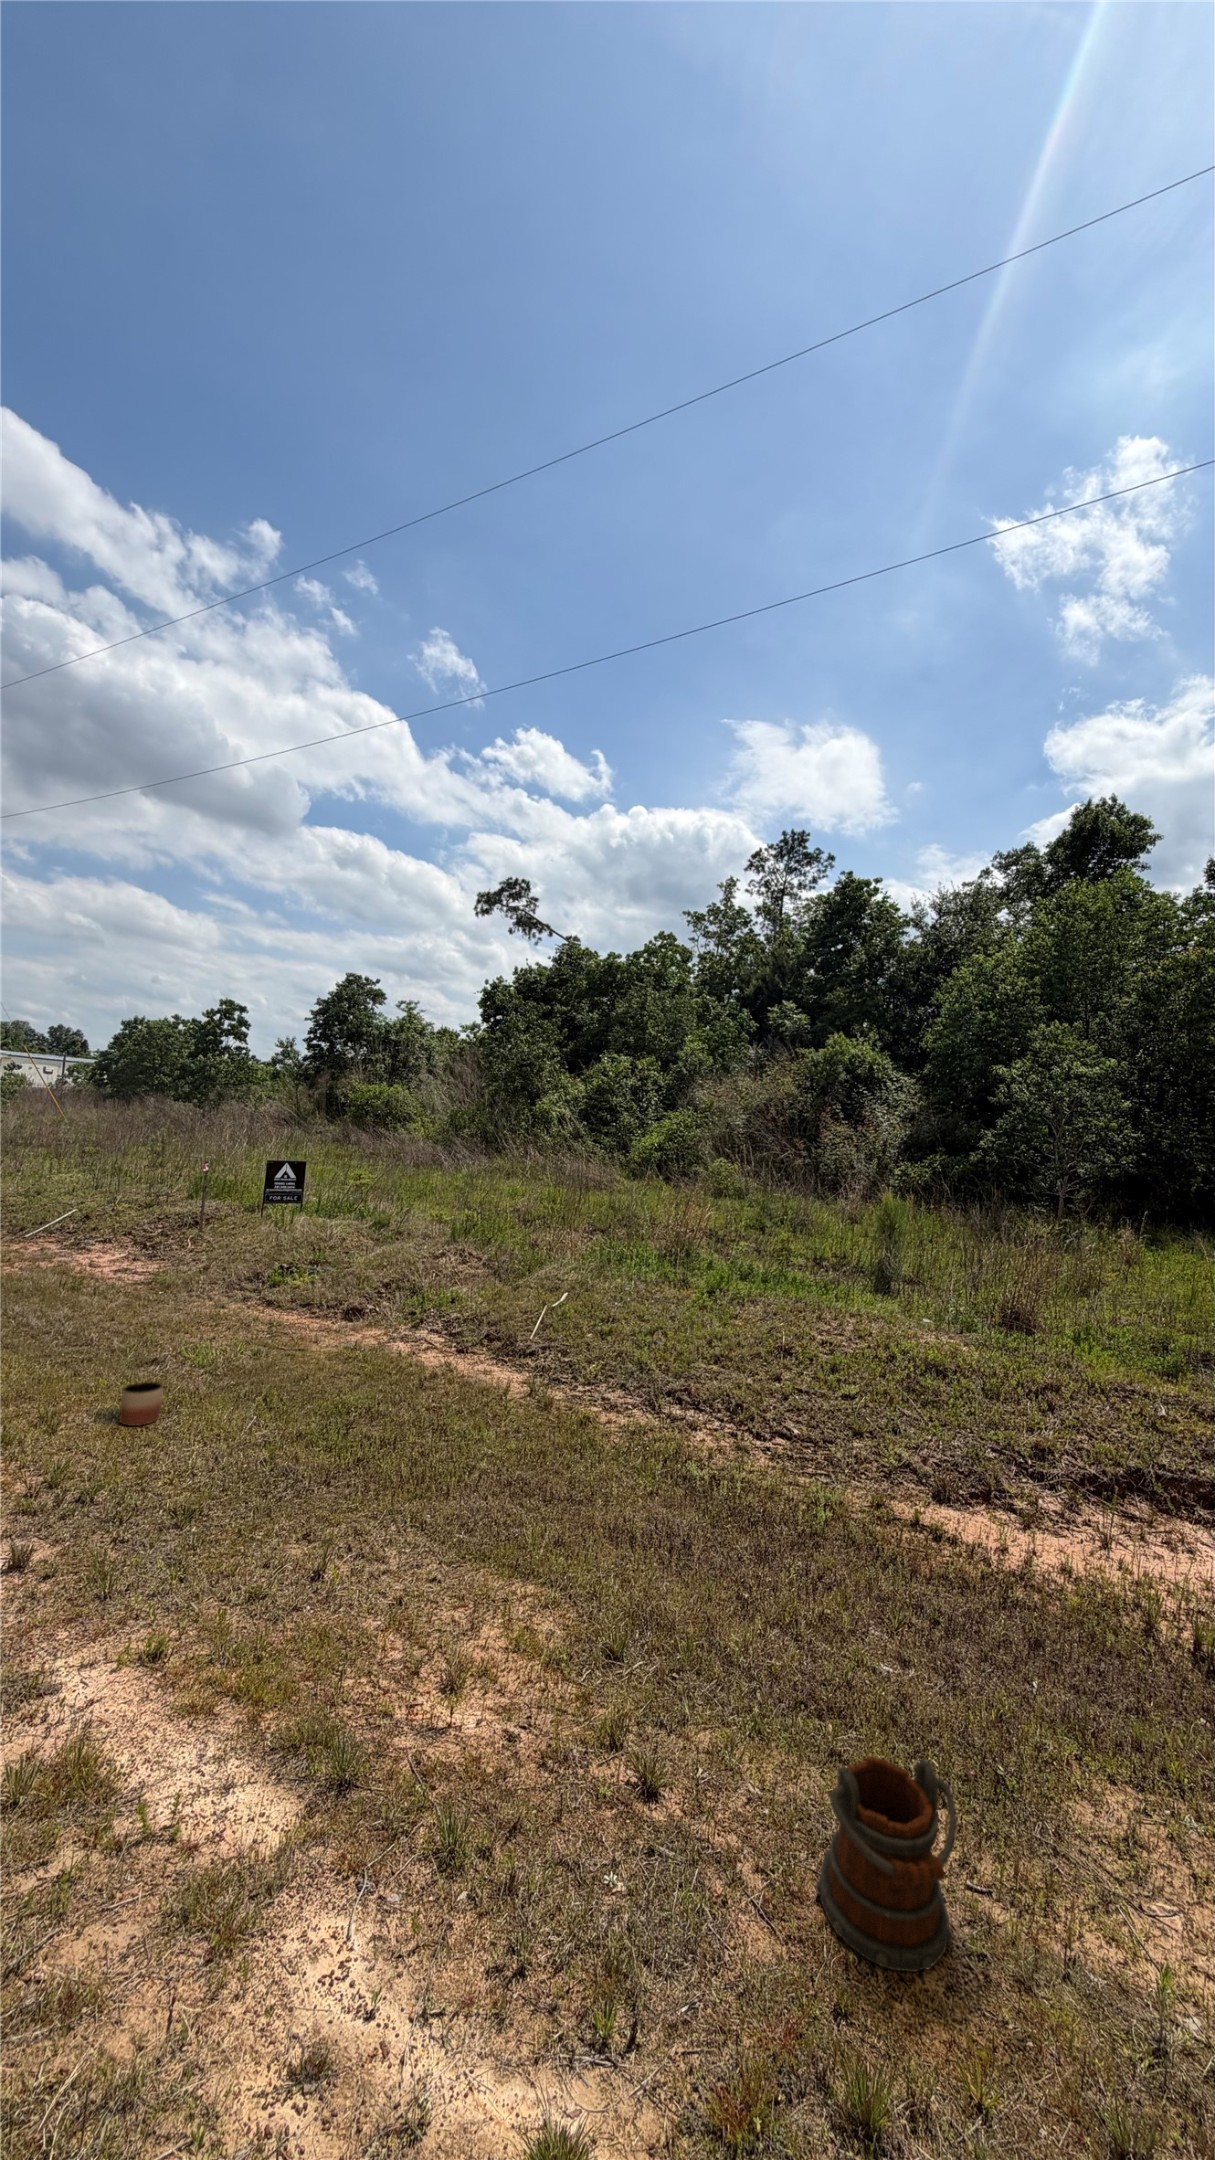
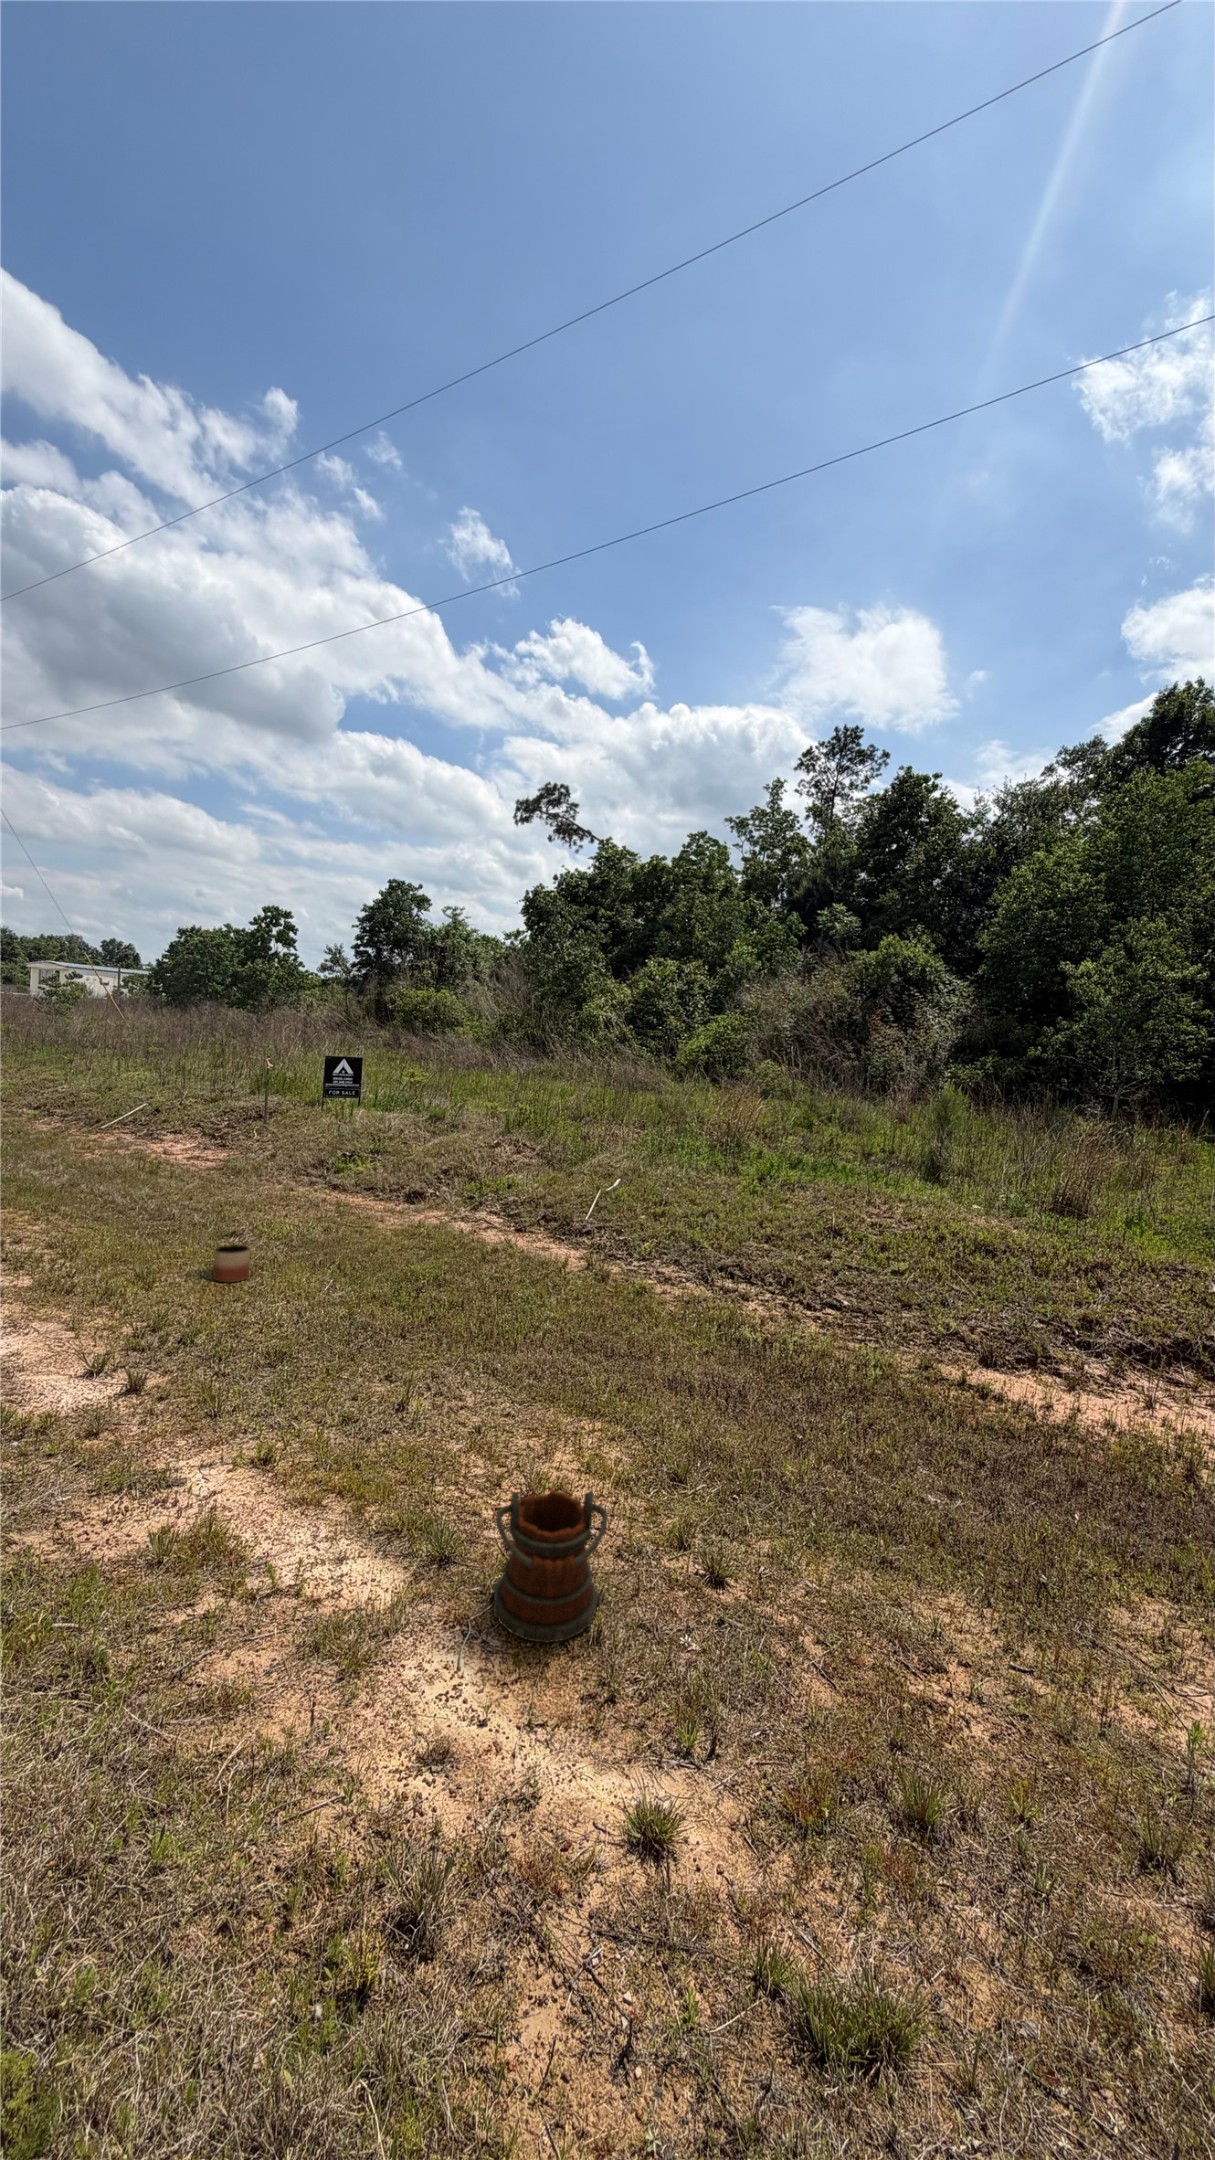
bucket: present [815,1756,957,1972] -> present [493,1490,608,1643]

